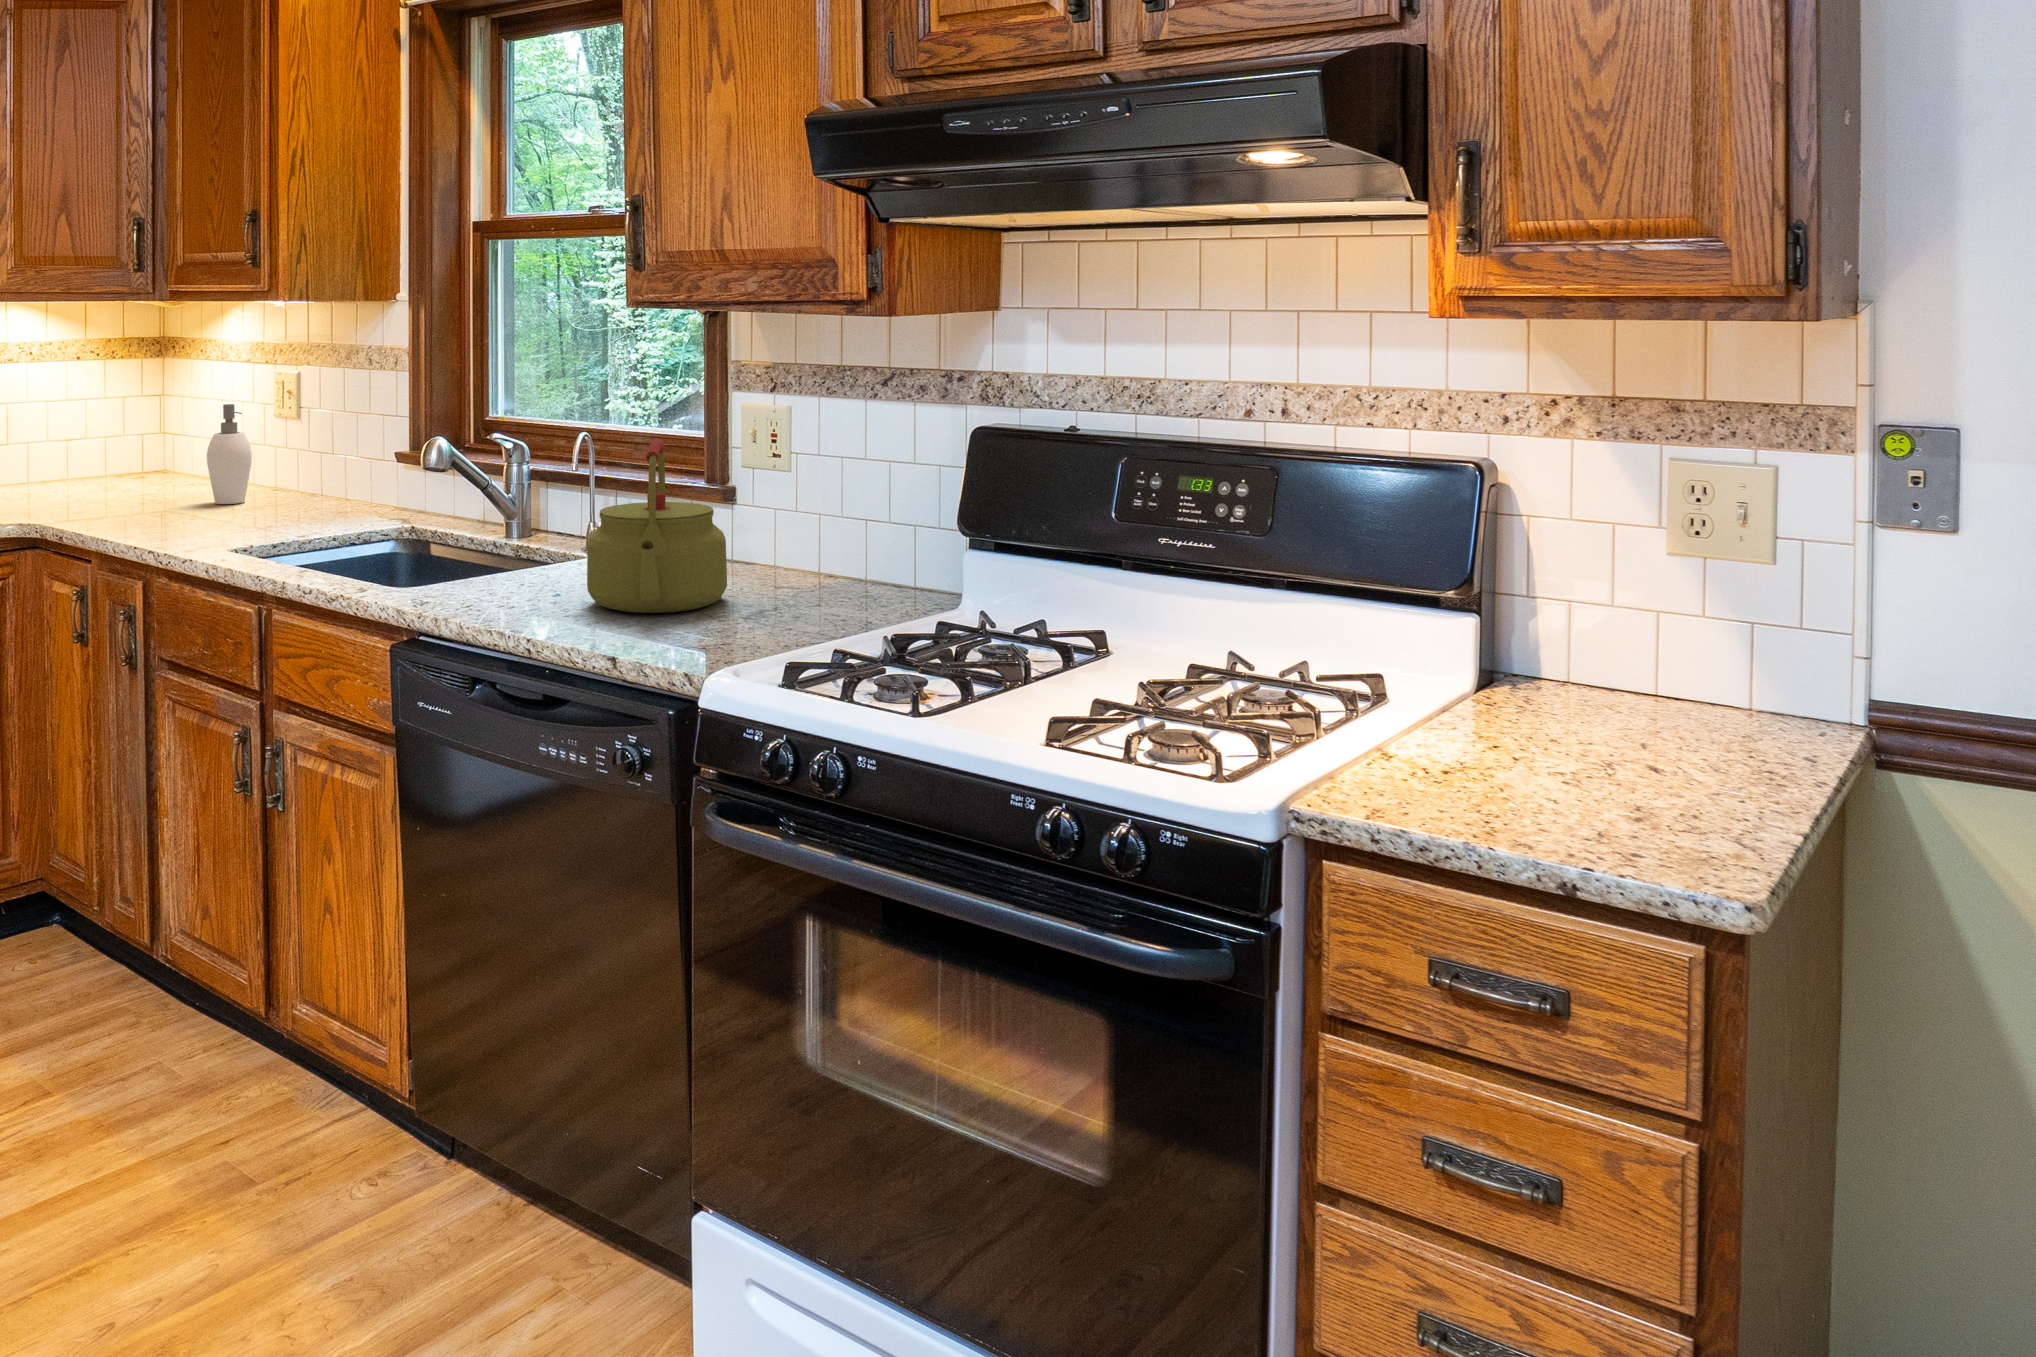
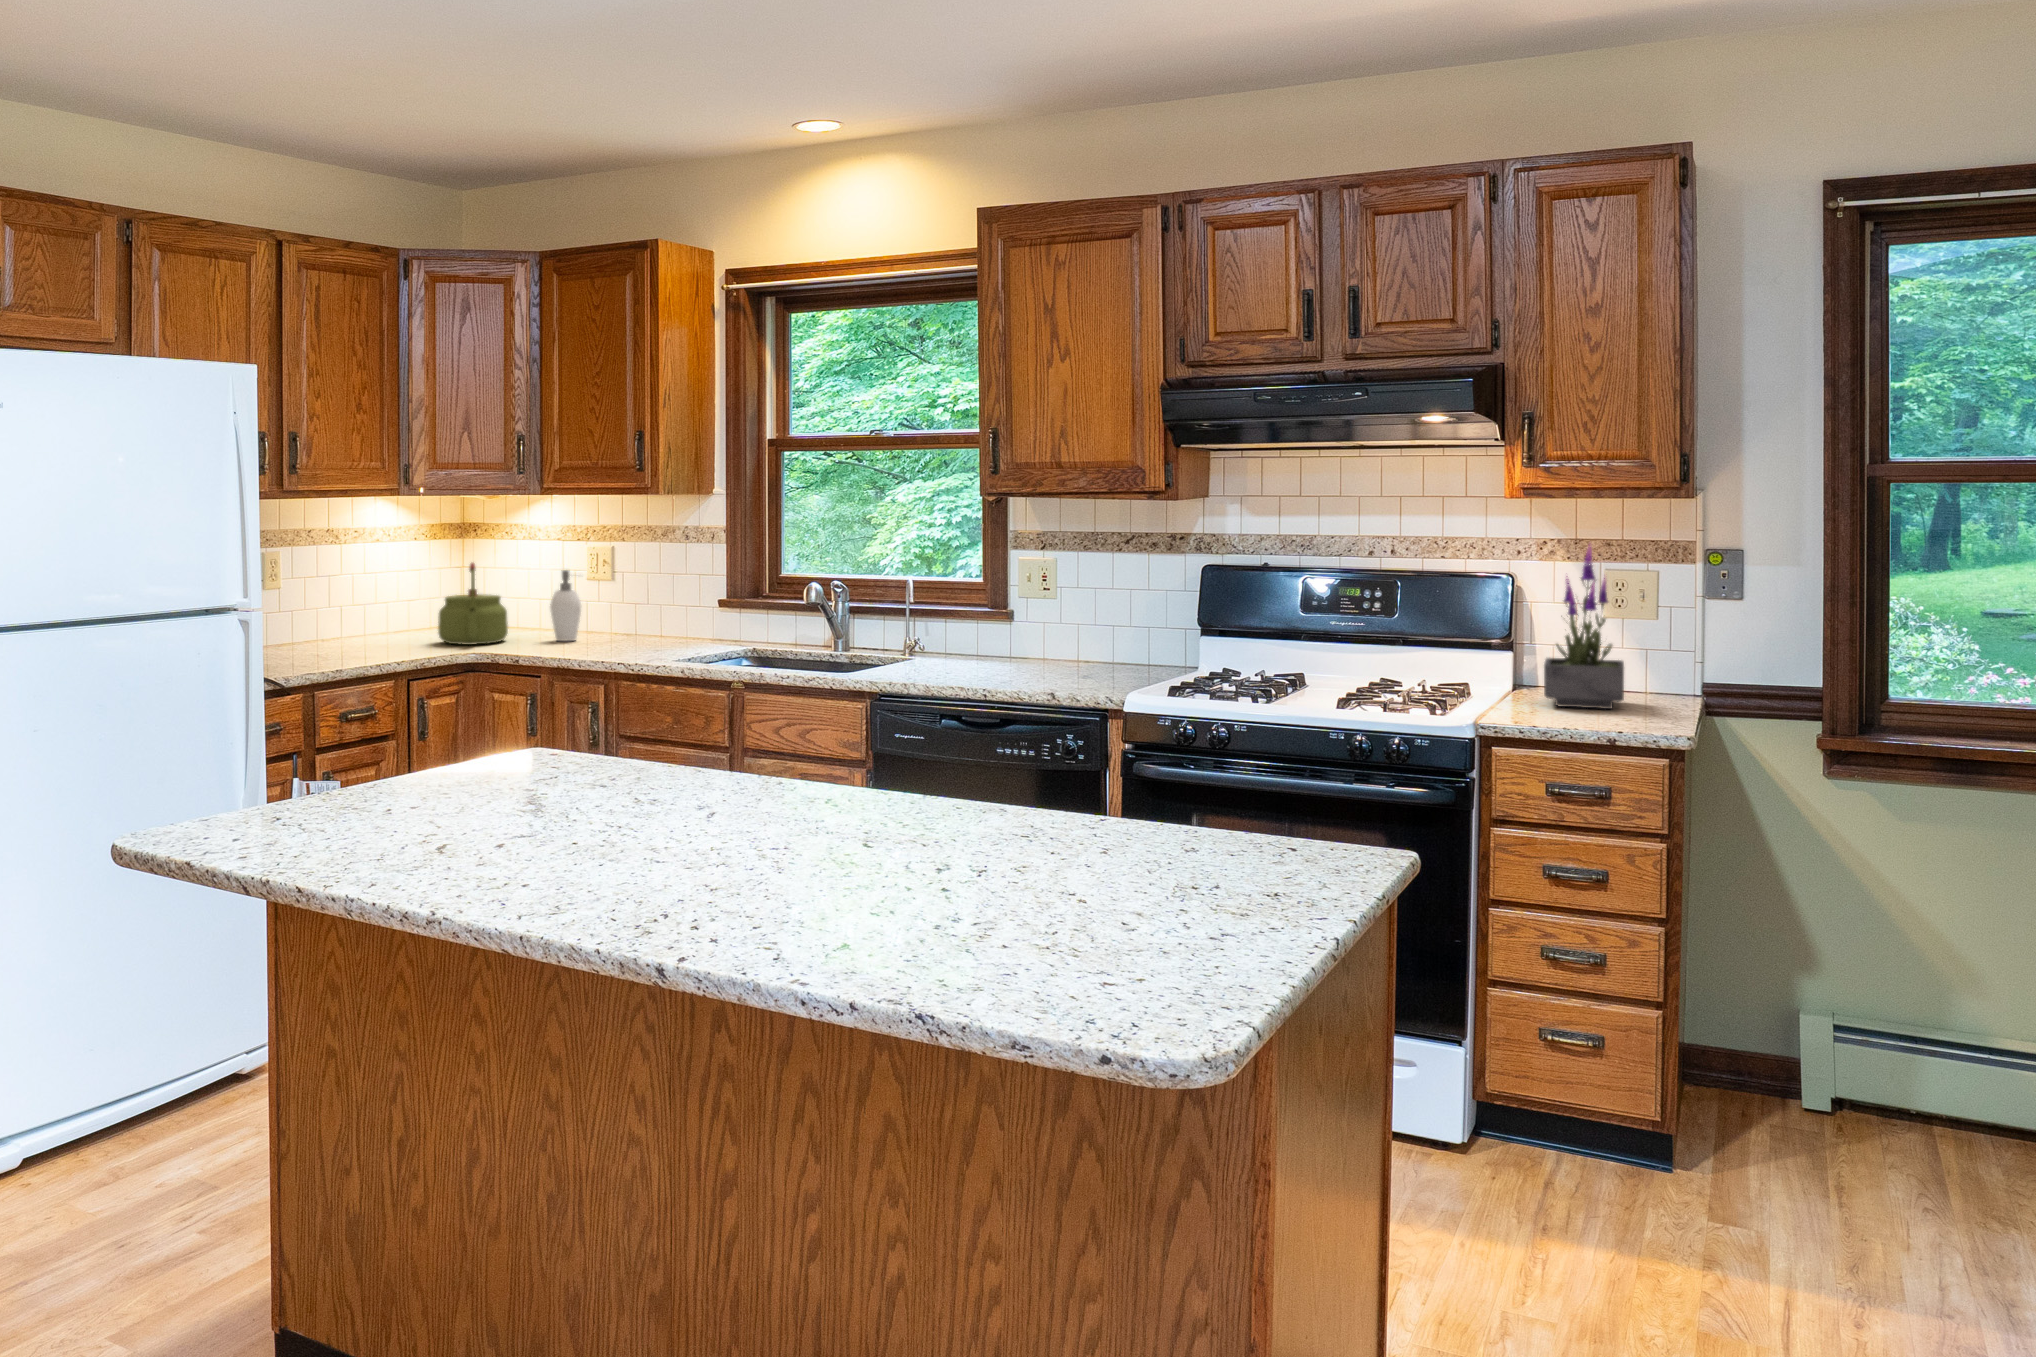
potted plant: none [1486,409,1677,769] -> present [1544,545,1624,709]
kettle: present [587,439,727,613] -> present [438,563,508,645]

